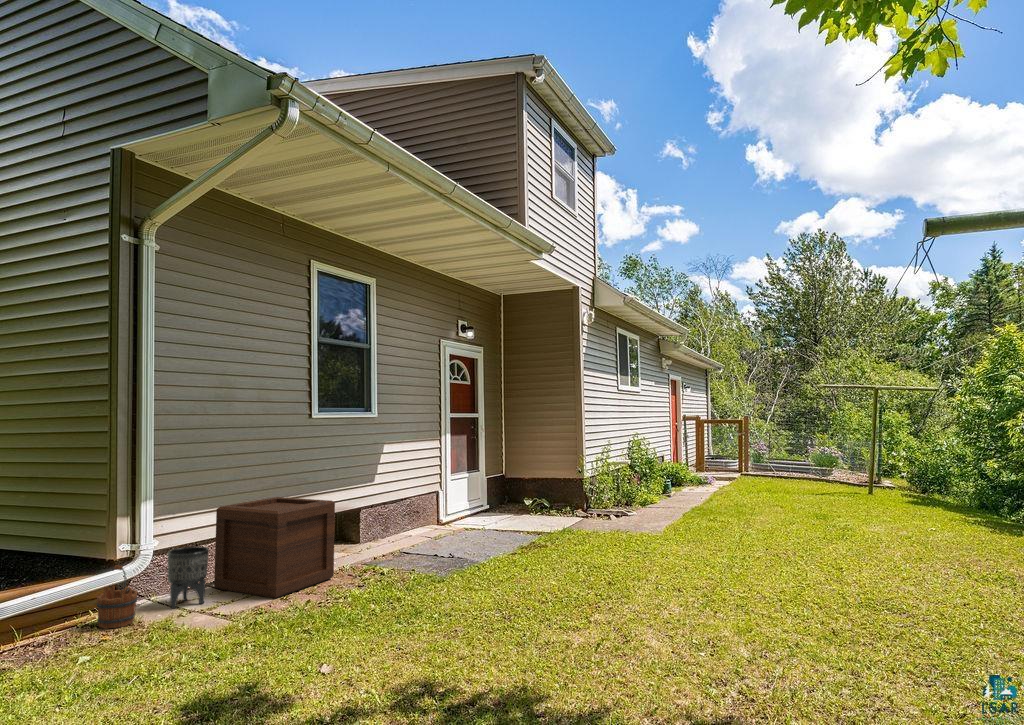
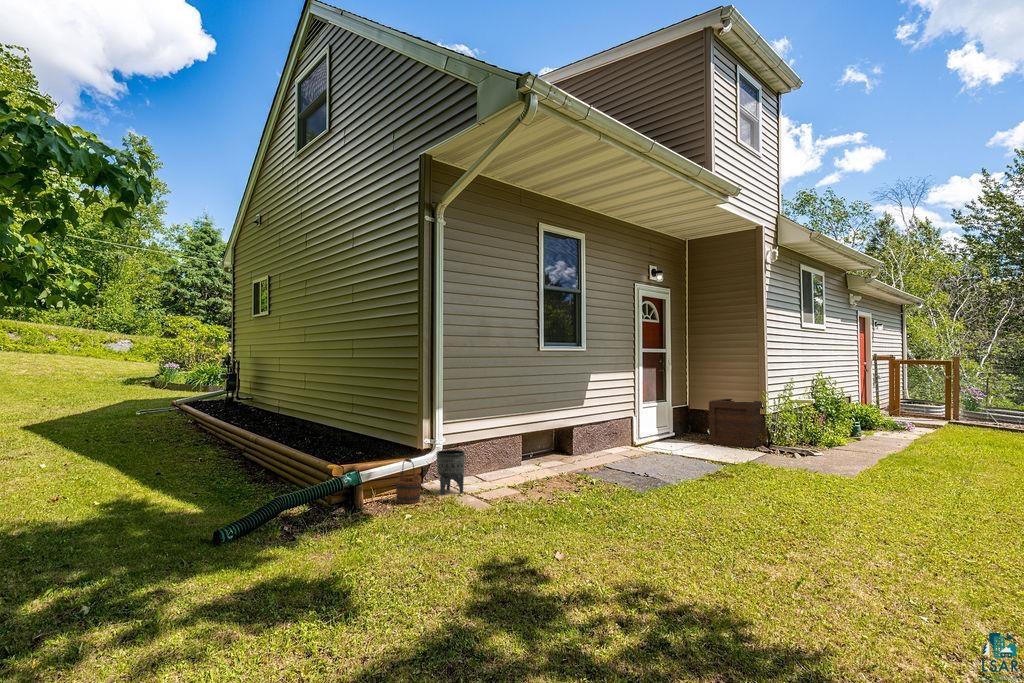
wooden crate: present [214,497,335,598] -> present [709,399,769,448]

